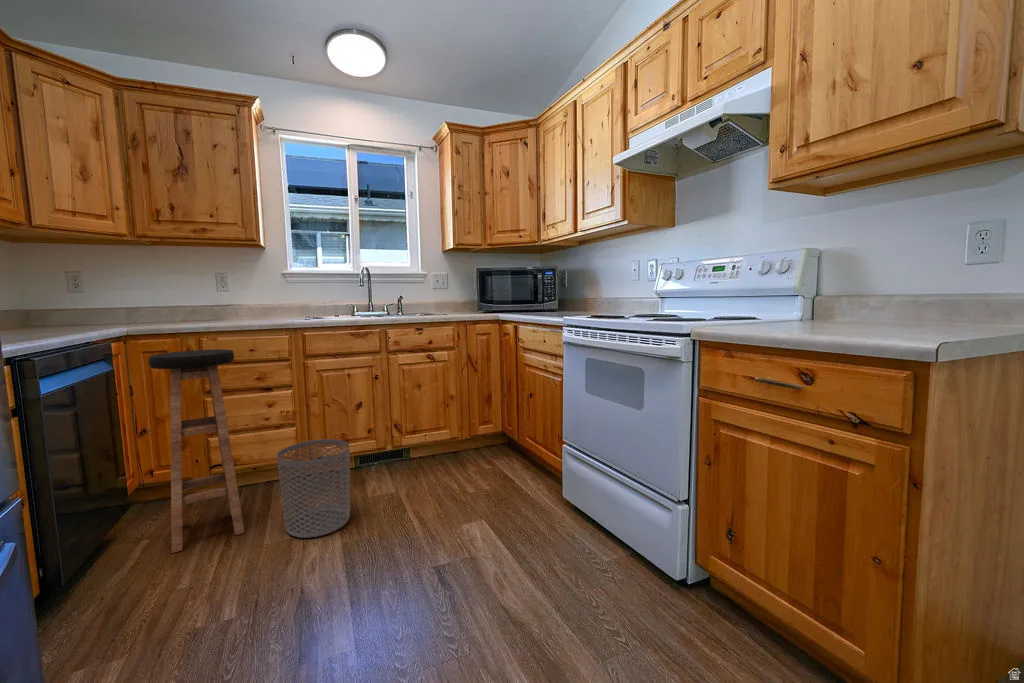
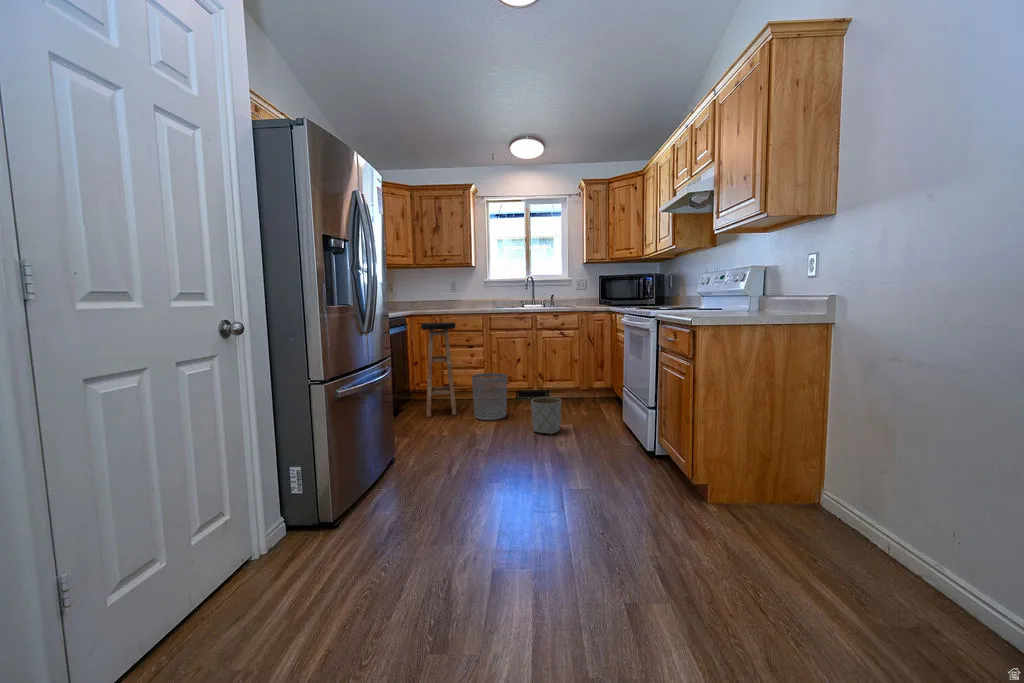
planter: none [410,480,466,556] -> present [531,397,561,435]

